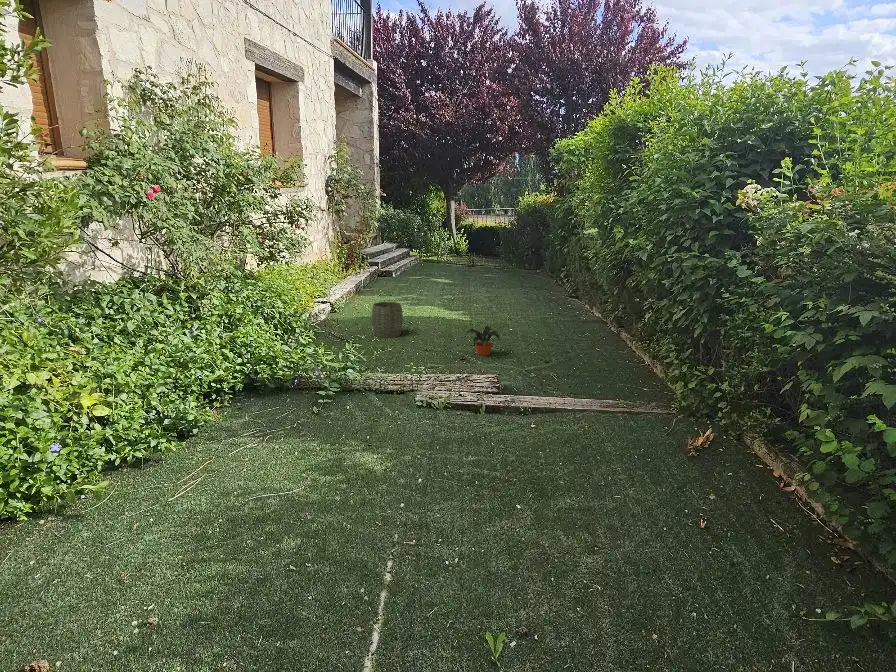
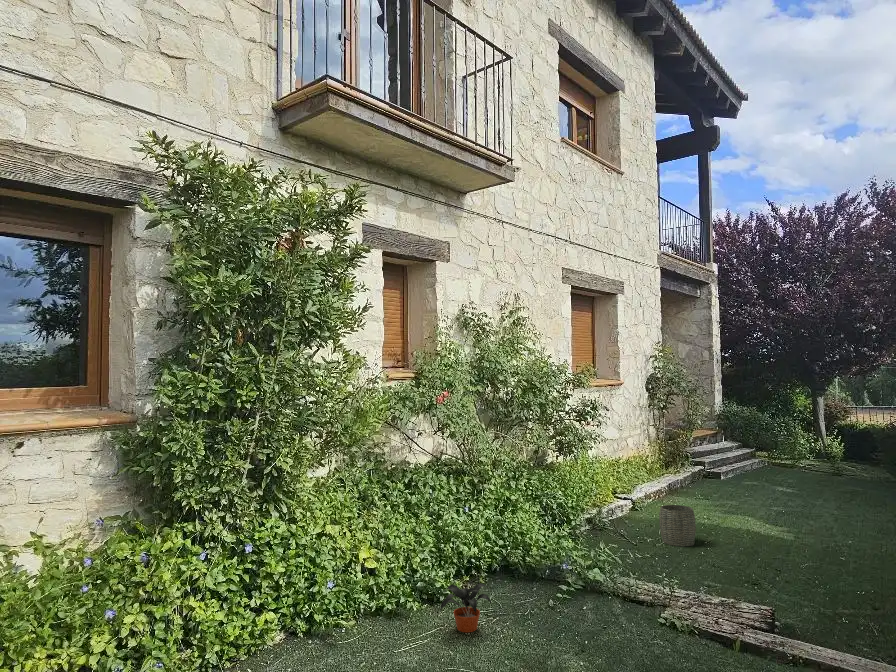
potted plant: present [466,326,500,356] -> present [440,583,491,632]

